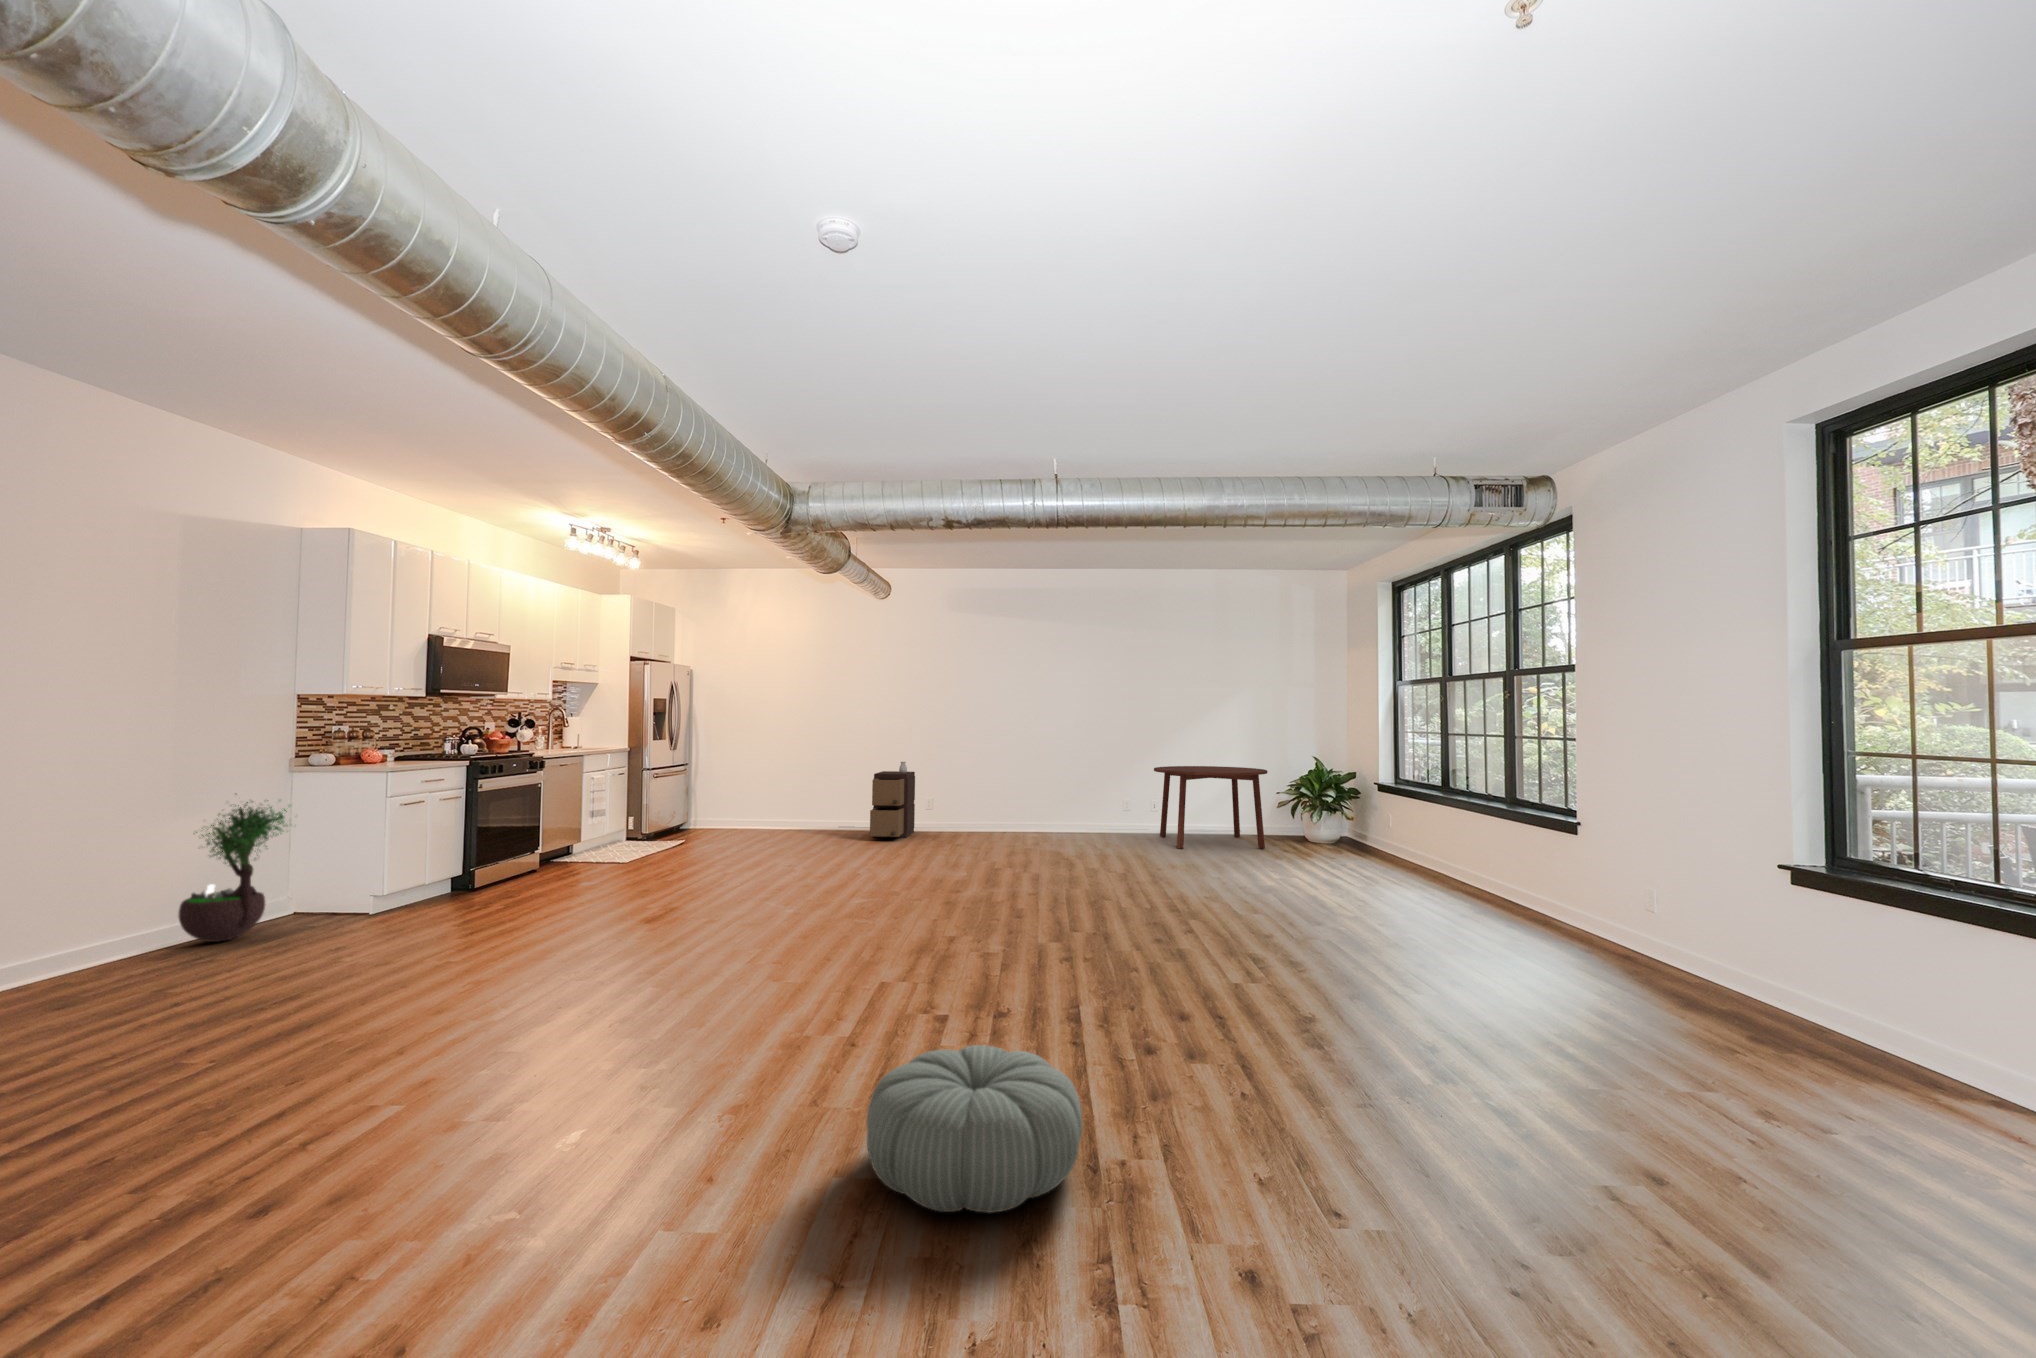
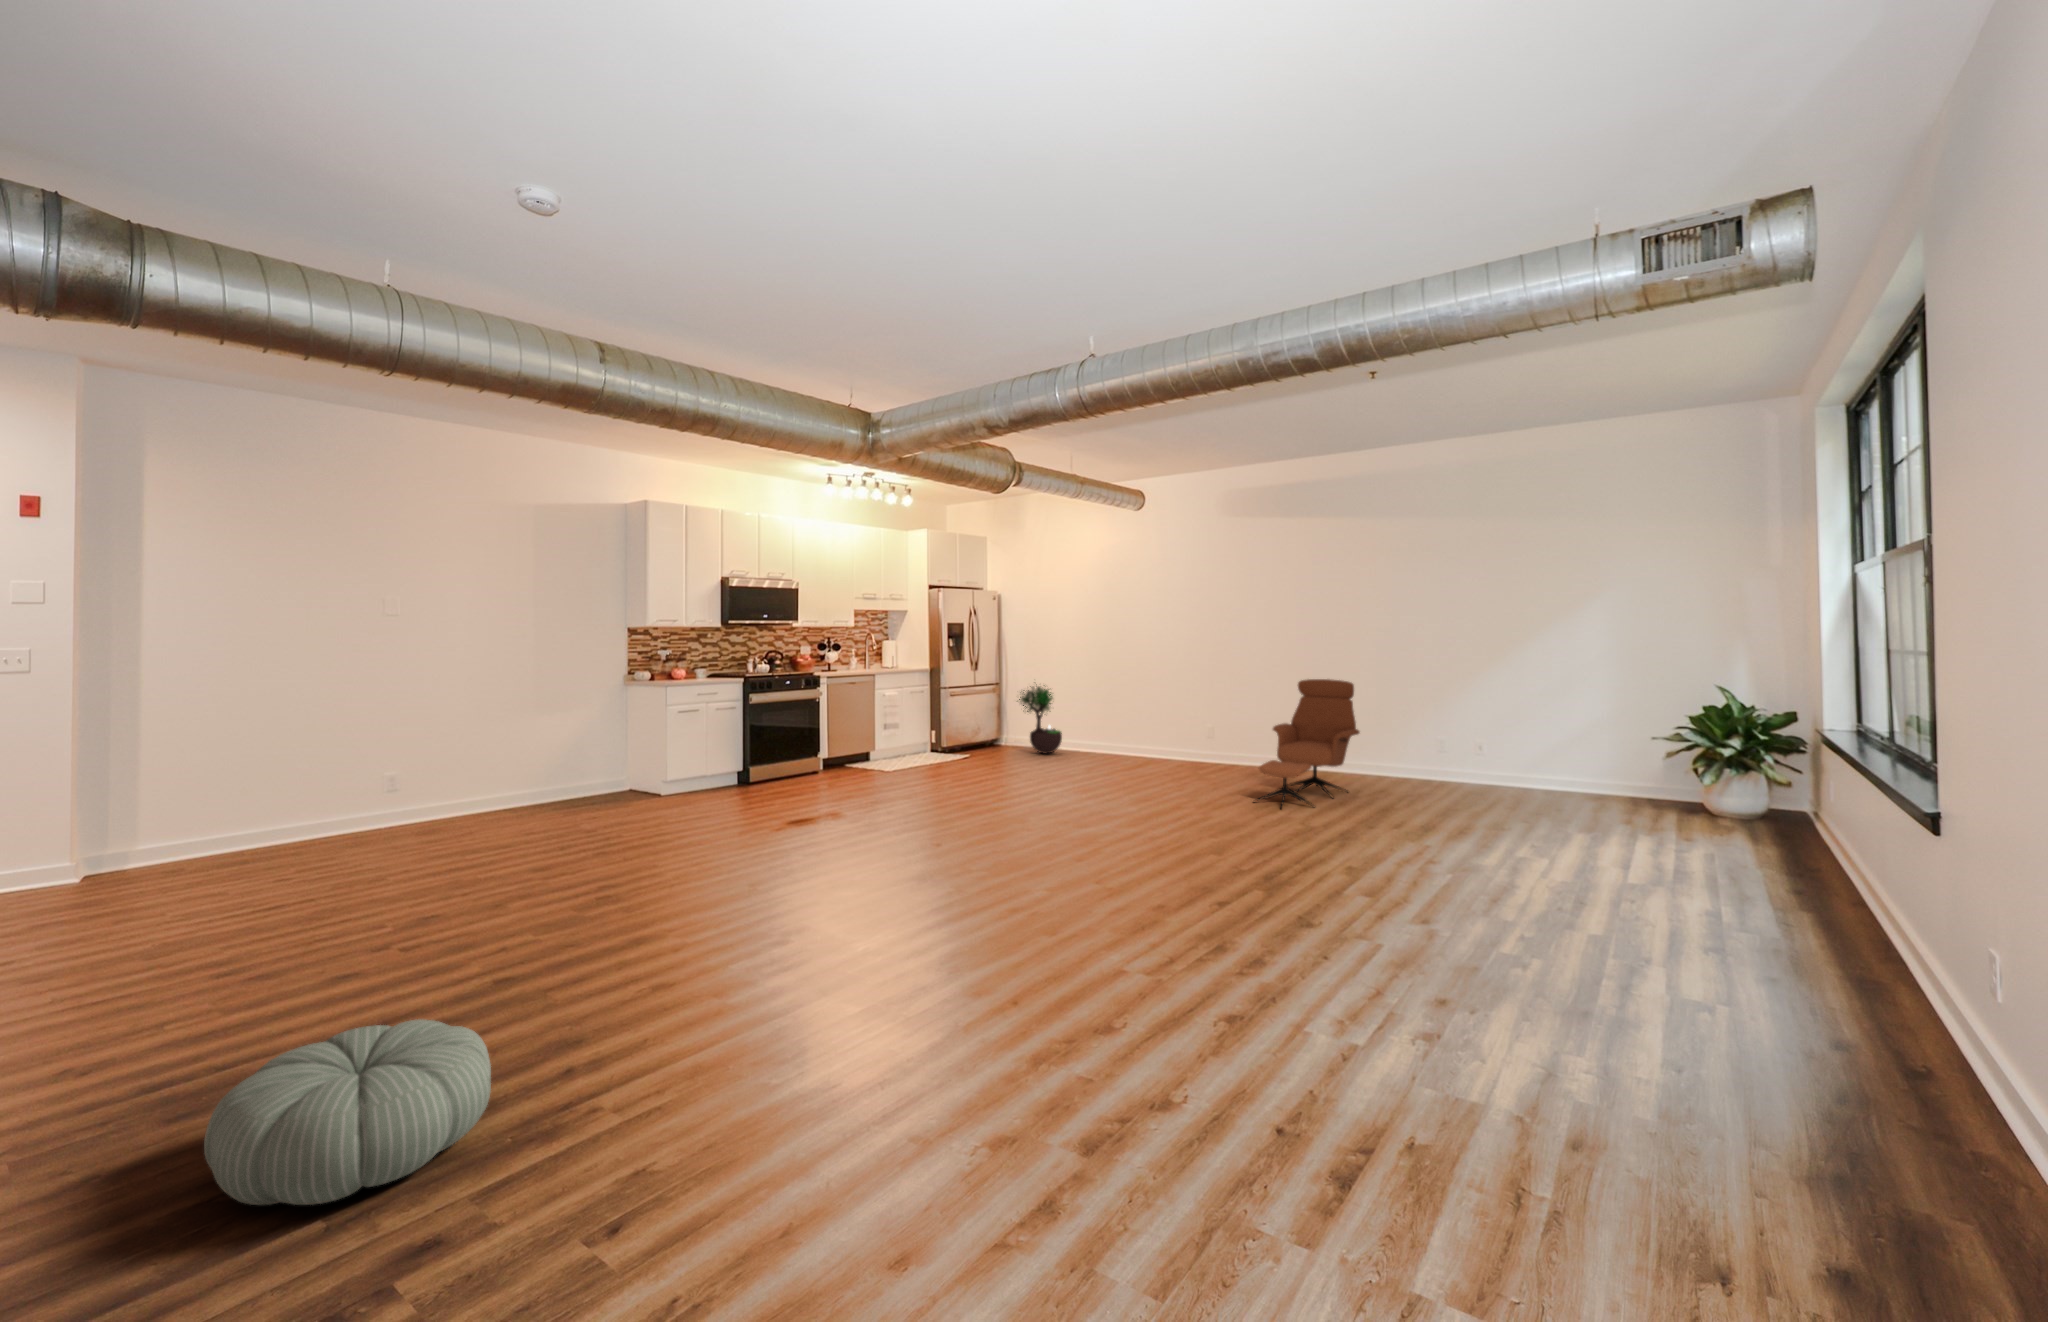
armchair: none [1001,746,1064,849] -> present [1256,679,1359,807]
storage cabinet: present [870,762,915,838] -> none [1124,692,1194,776]
dining table: present [1154,766,1268,849] -> none [1468,716,1664,855]
potted tree: present [179,794,290,942] -> present [1019,685,1062,754]

